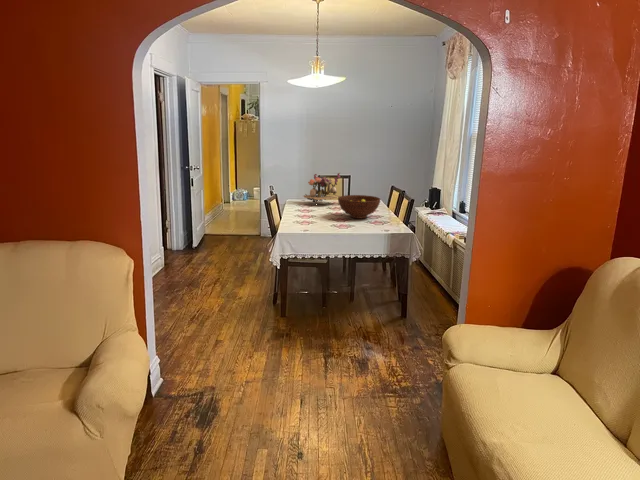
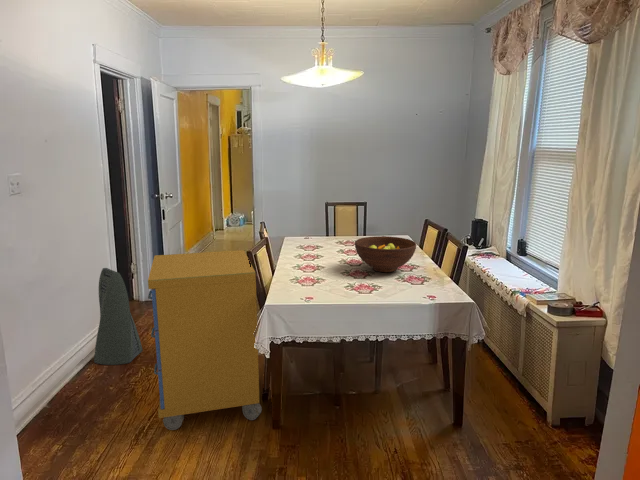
flower arrangement: present [304,173,340,202] -> none [304,201,358,244]
storage cabinet: none [200,202,274,318] -> present [148,250,262,430]
air purifier: none [150,217,184,286] -> present [94,268,143,365]

